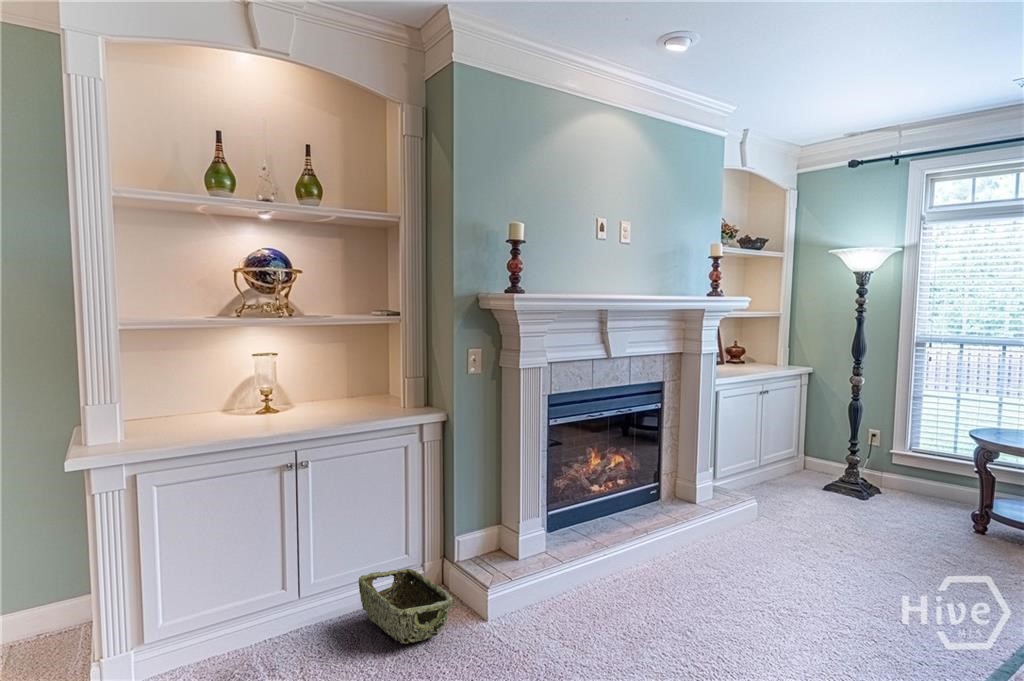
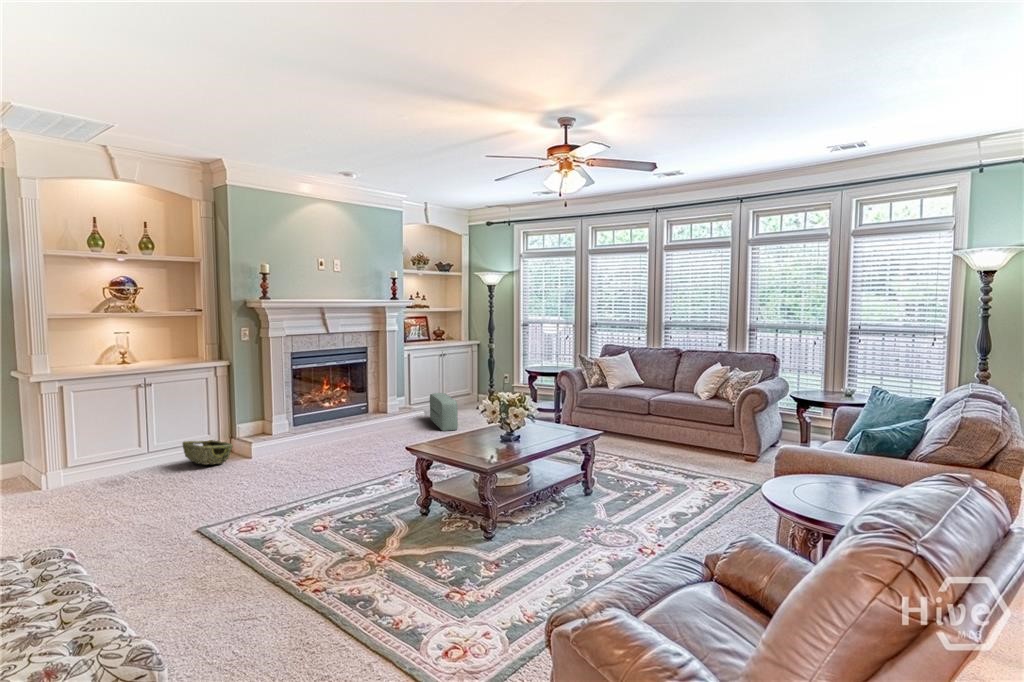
pouf: none [771,473,866,566] -> present [430,393,458,431]

